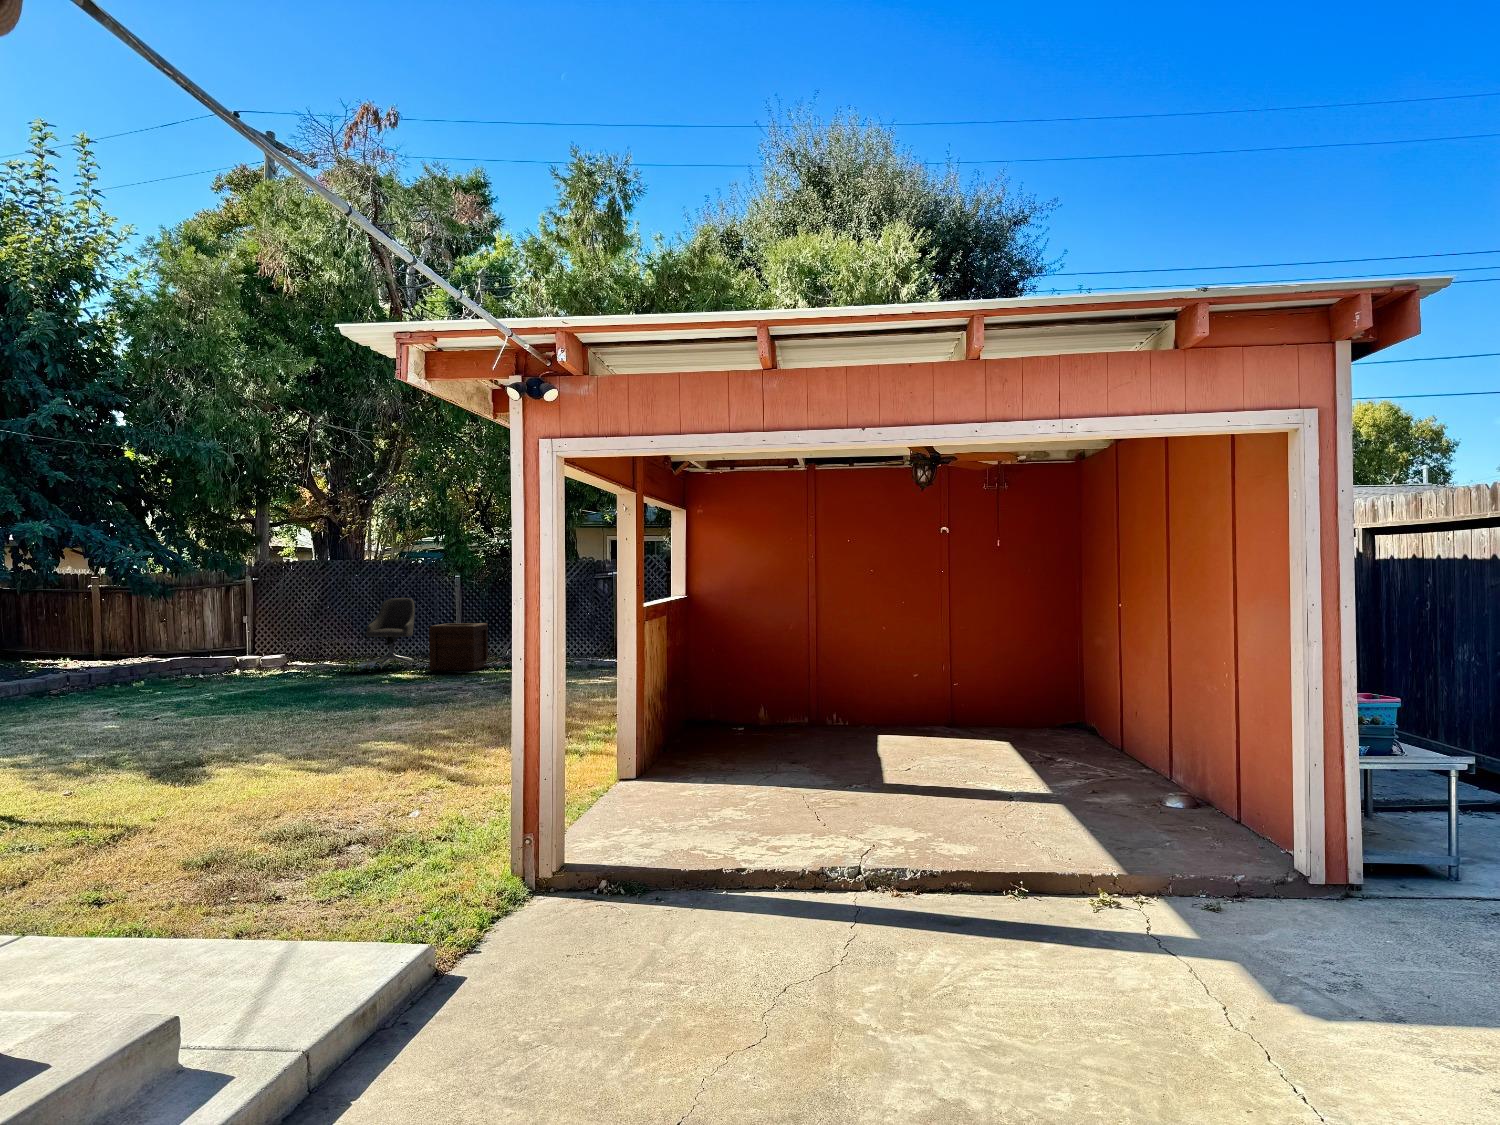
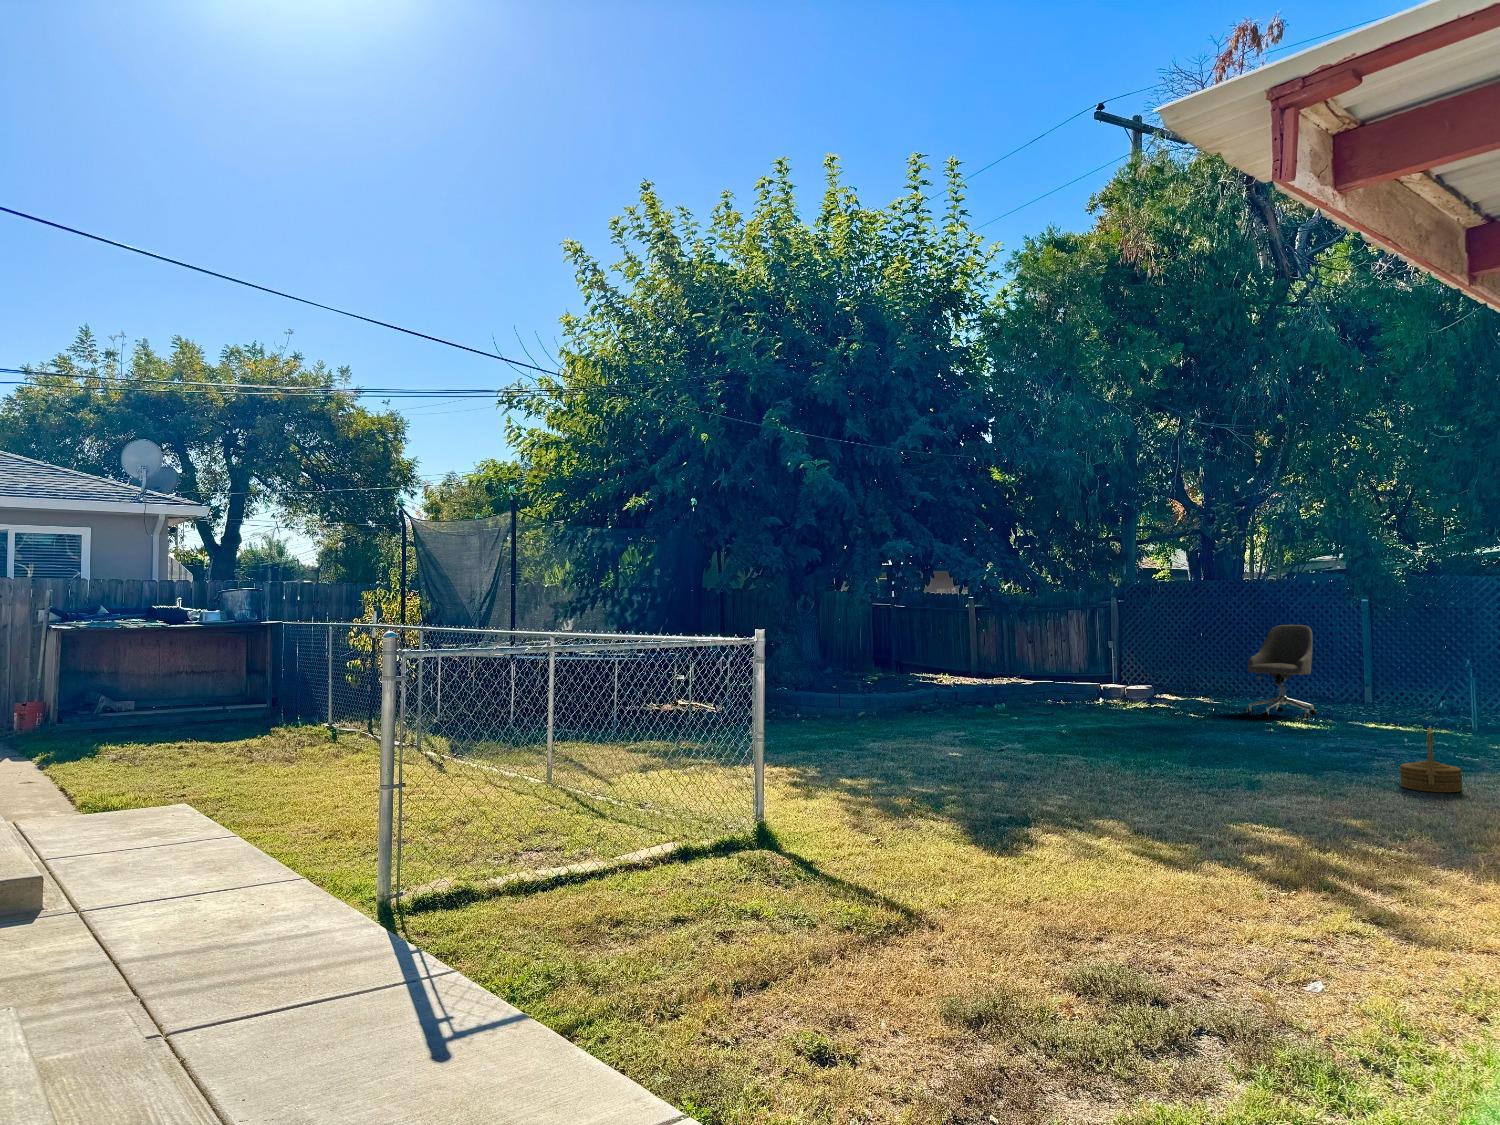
wooden crate: present [429,623,488,671] -> none [1334,660,1426,728]
woven basket: none [469,665,506,707] -> present [1399,728,1463,792]

